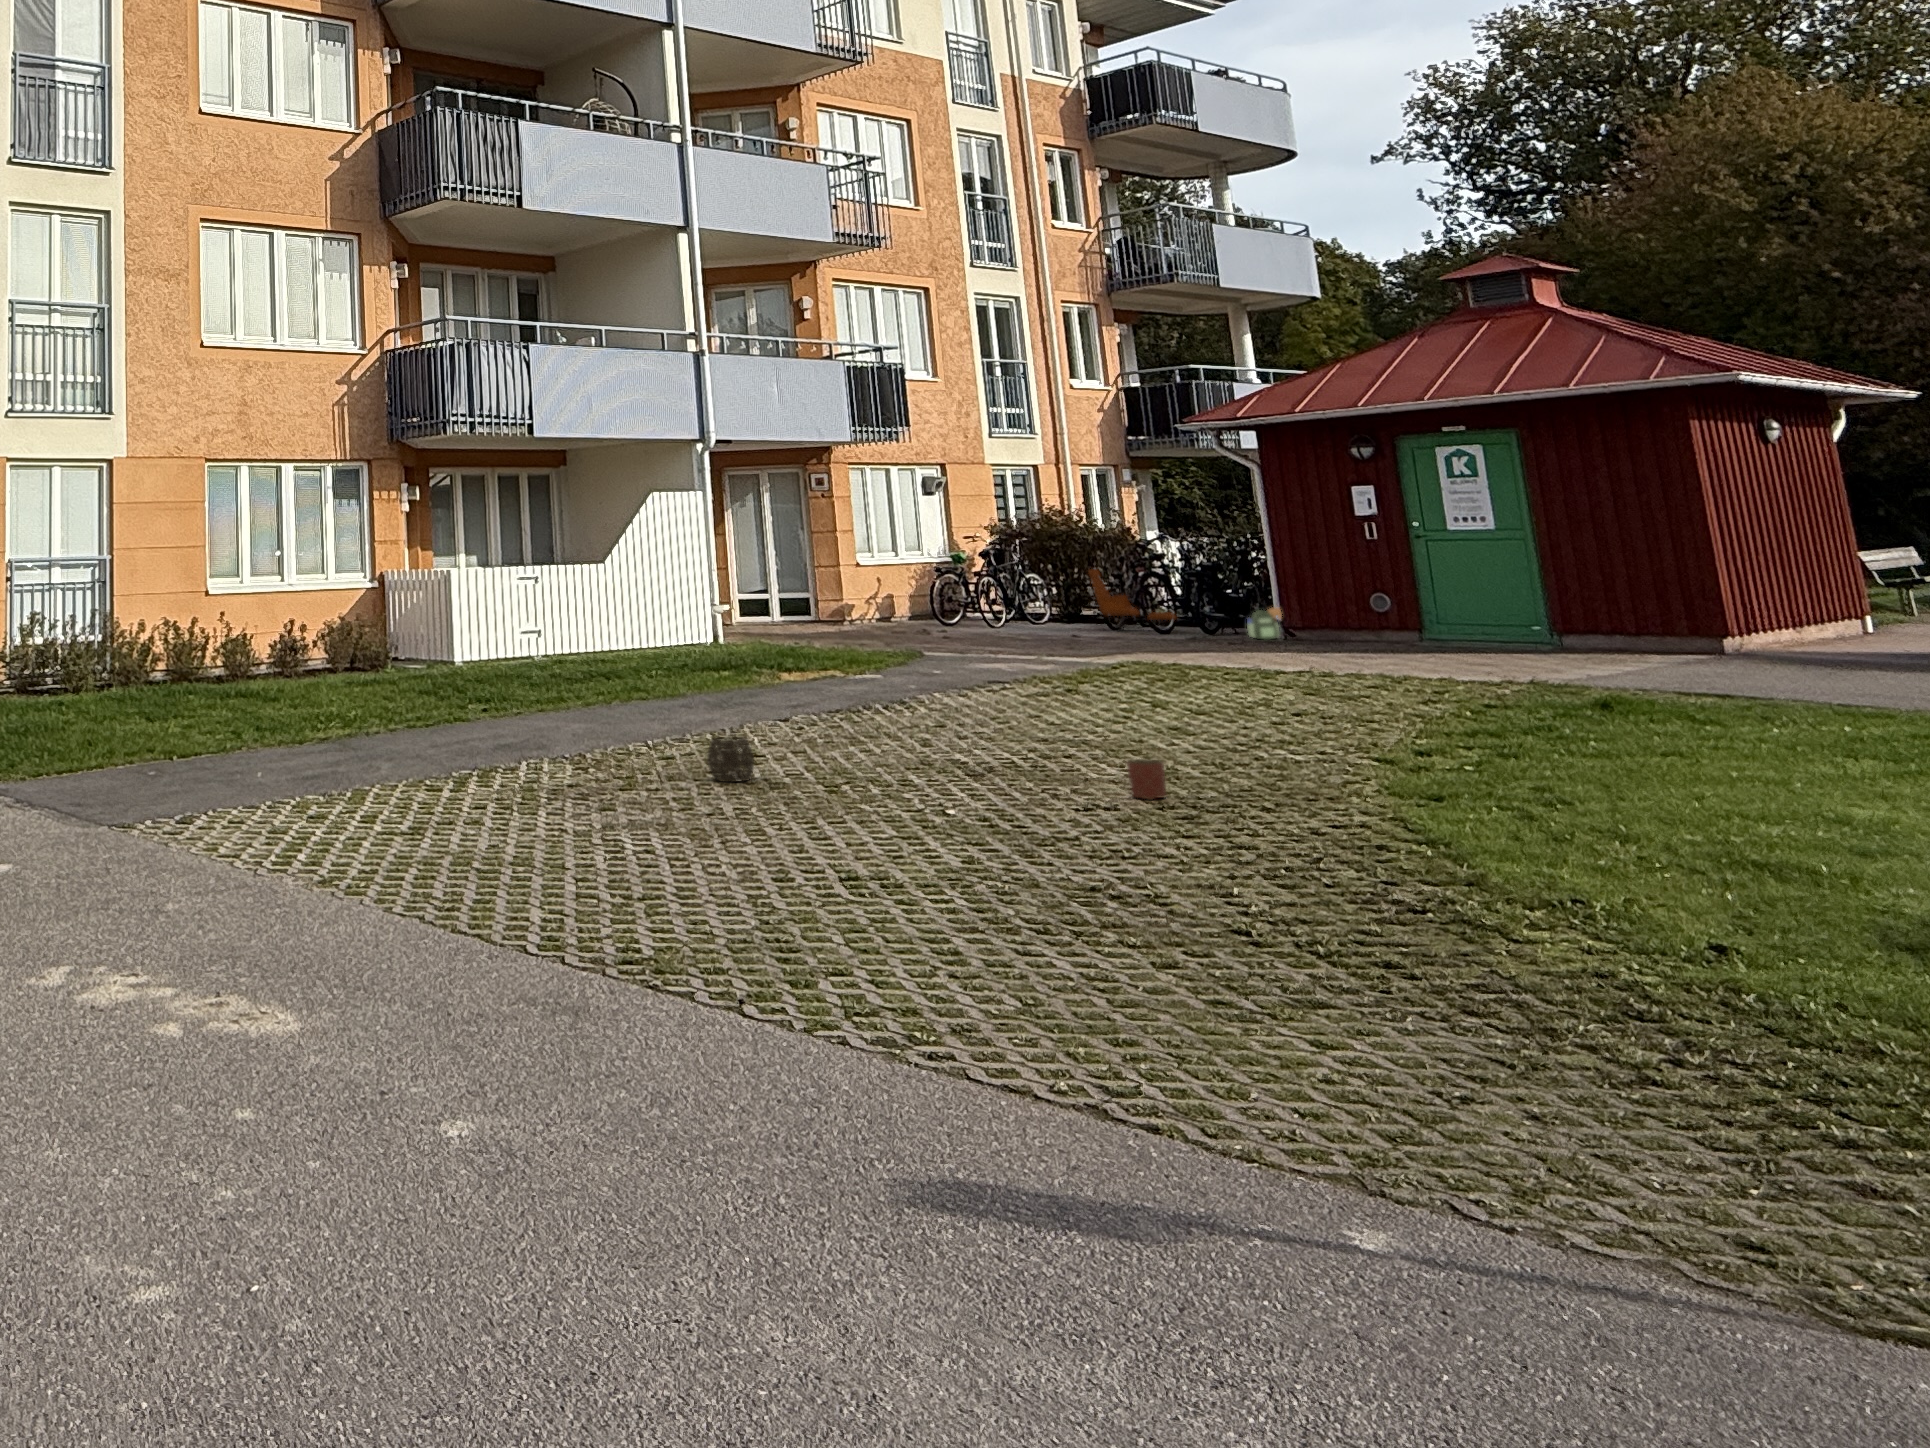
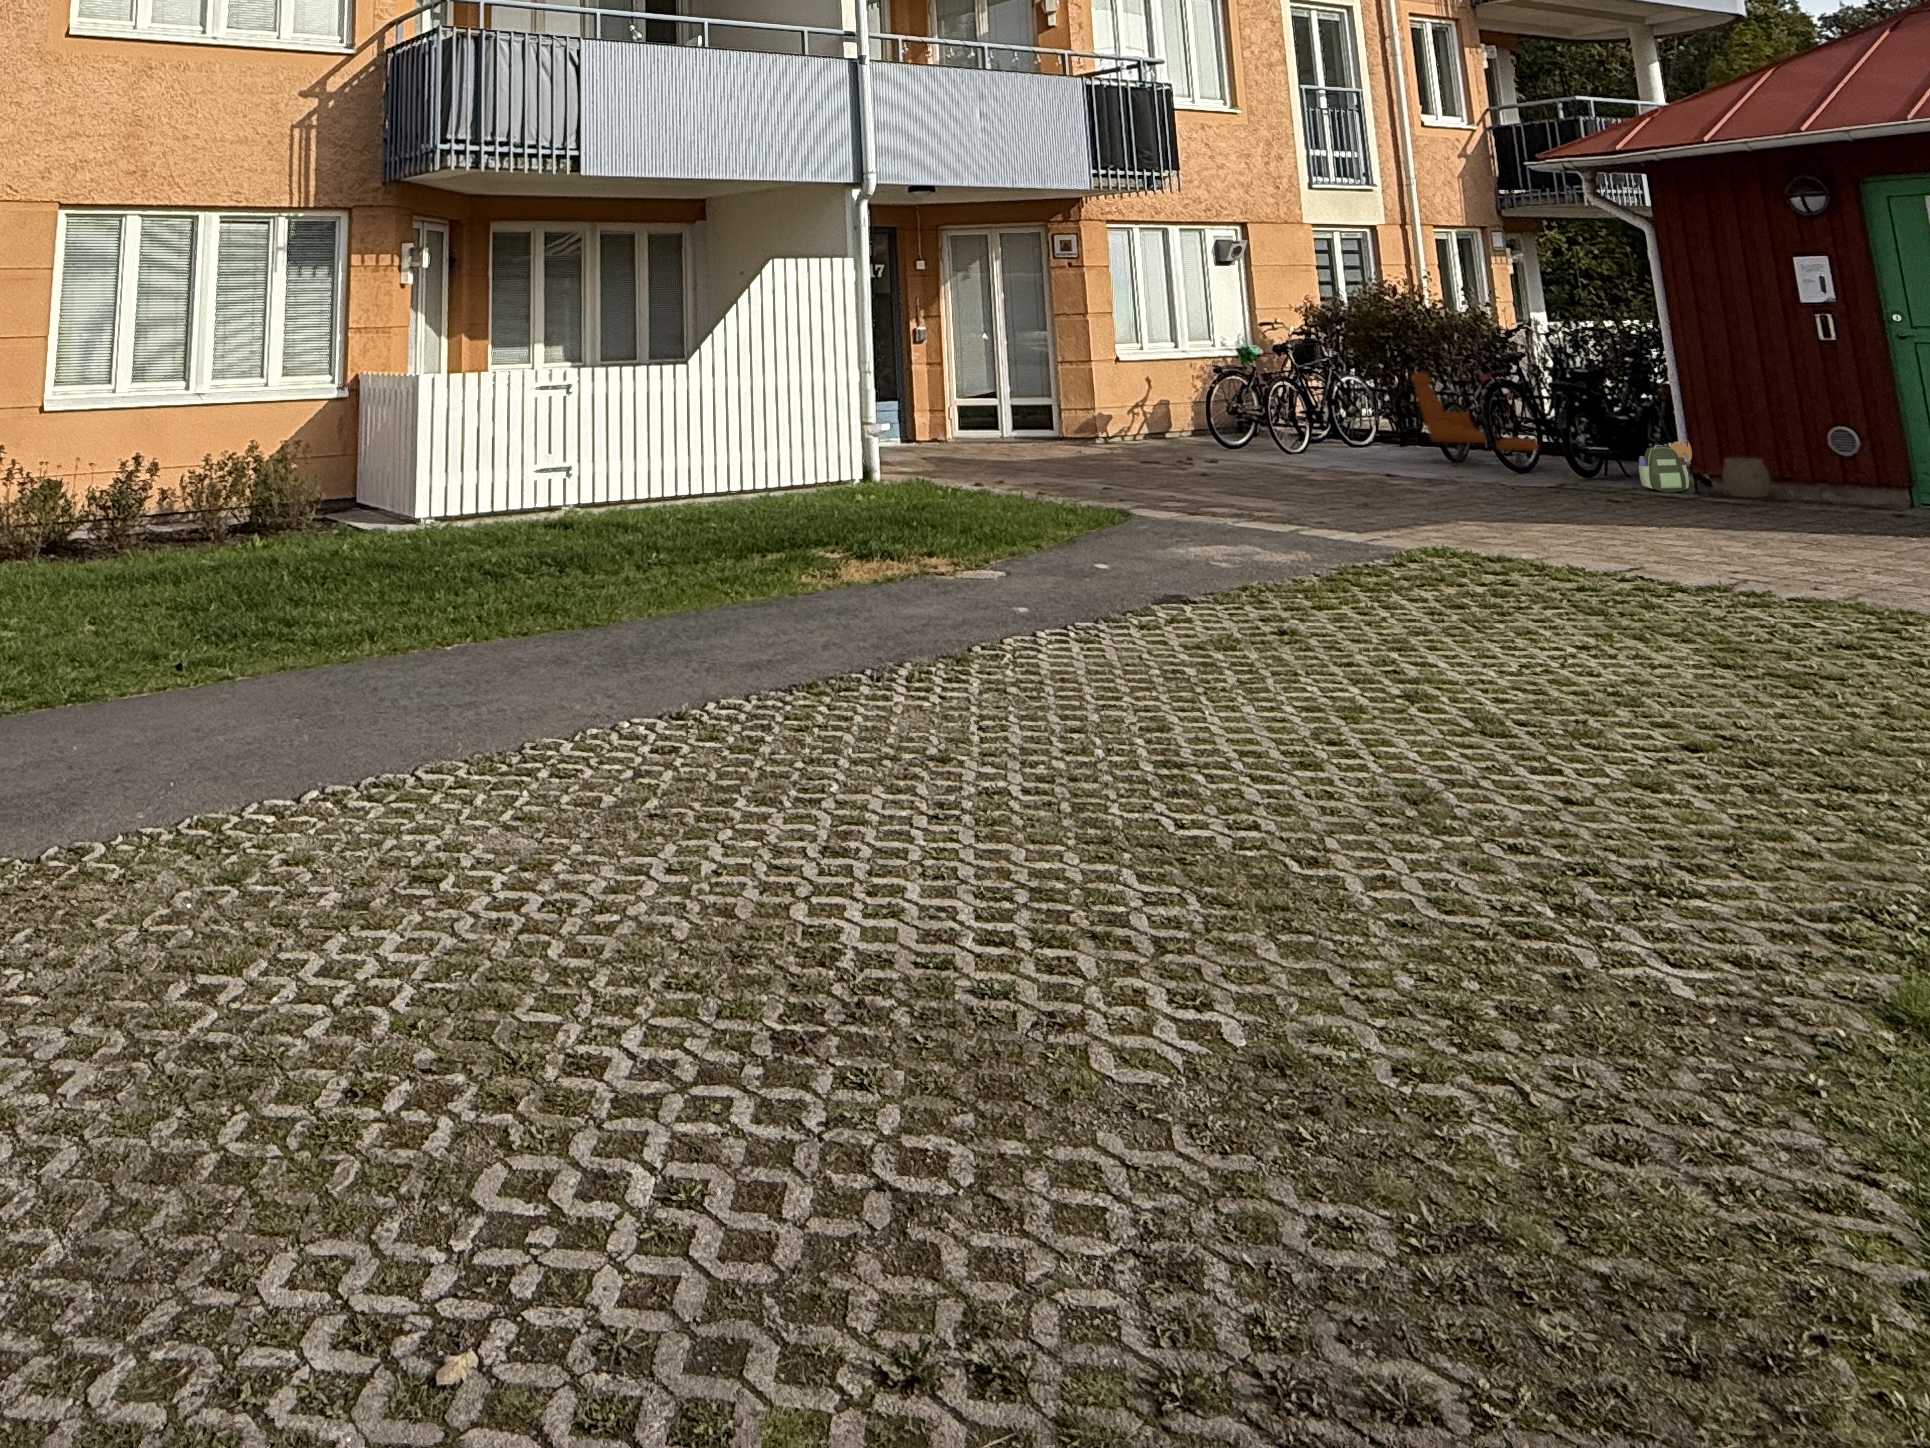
woven basket: present [707,737,754,782] -> present [1723,458,1770,498]
planter: present [1127,759,1166,800] -> none [1113,1173,1237,1371]

